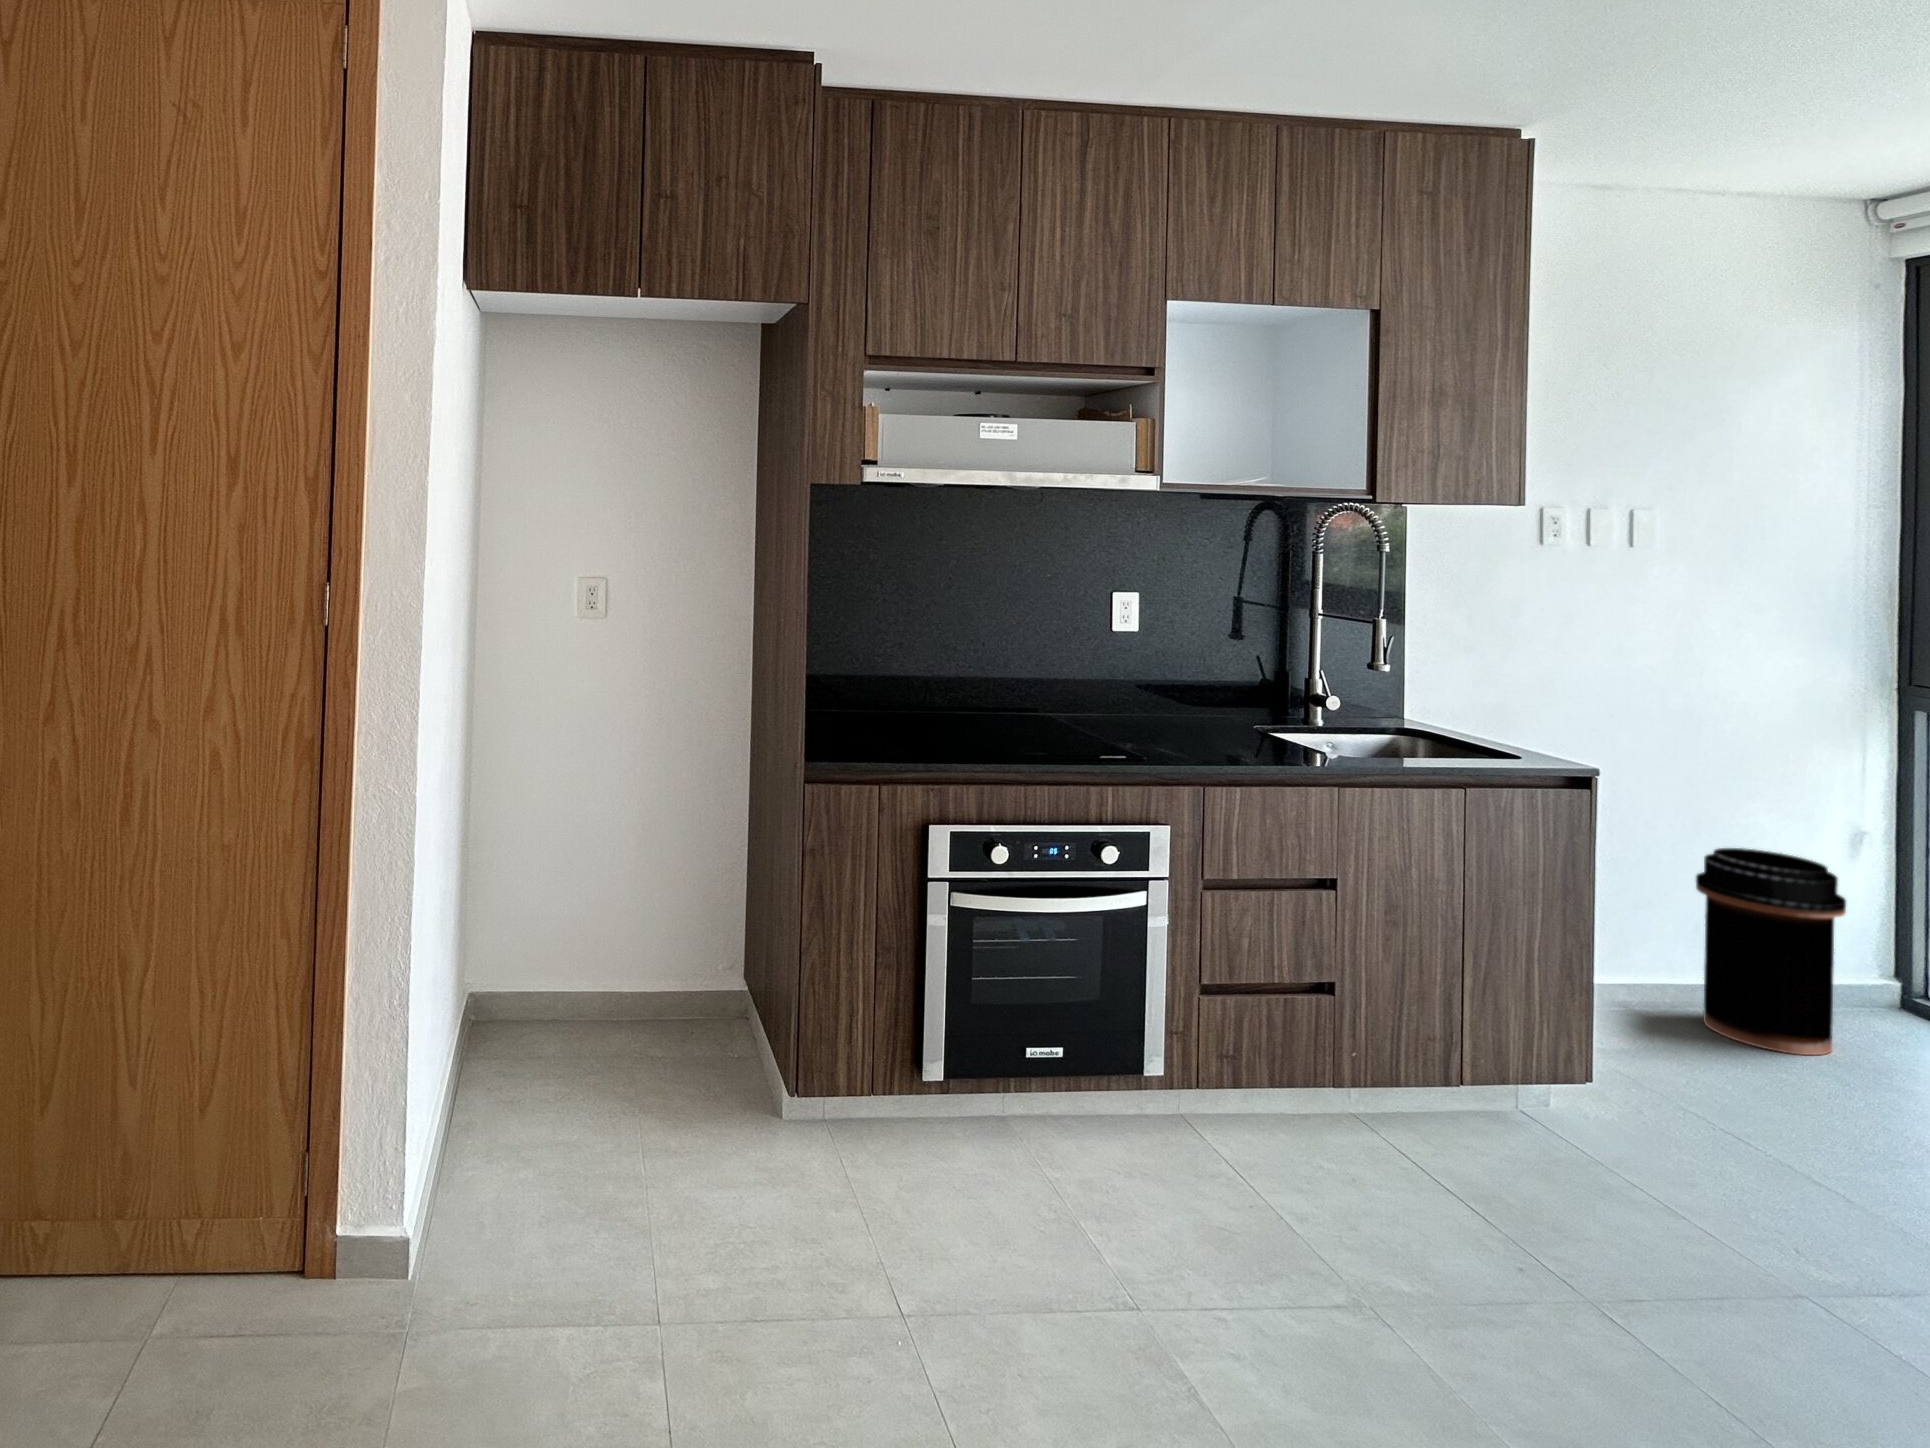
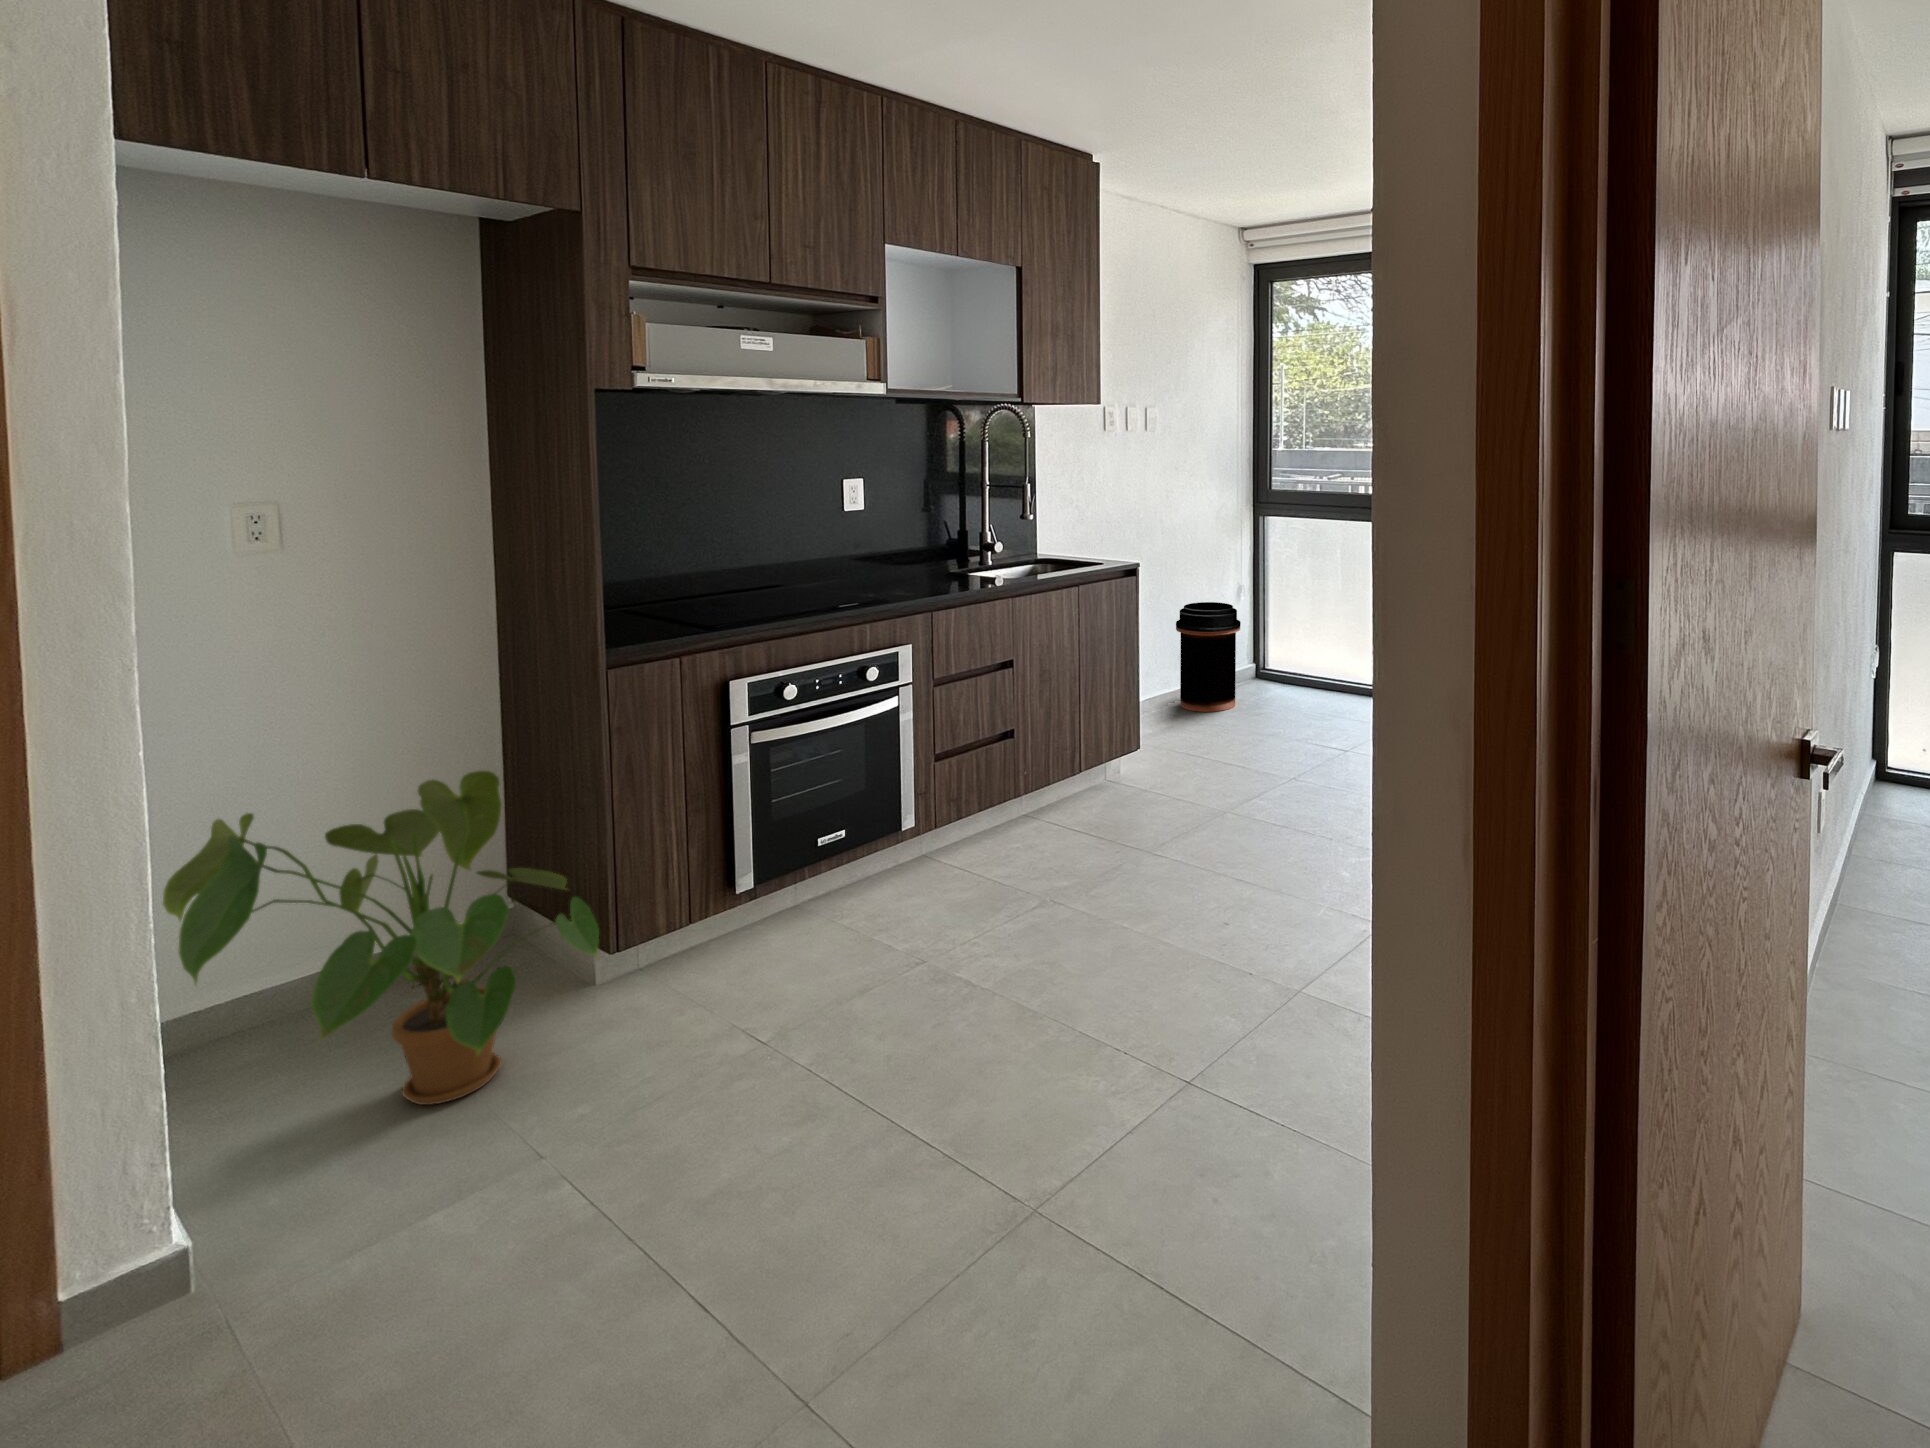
house plant: none [459,859,759,1196] -> present [163,771,599,1105]

